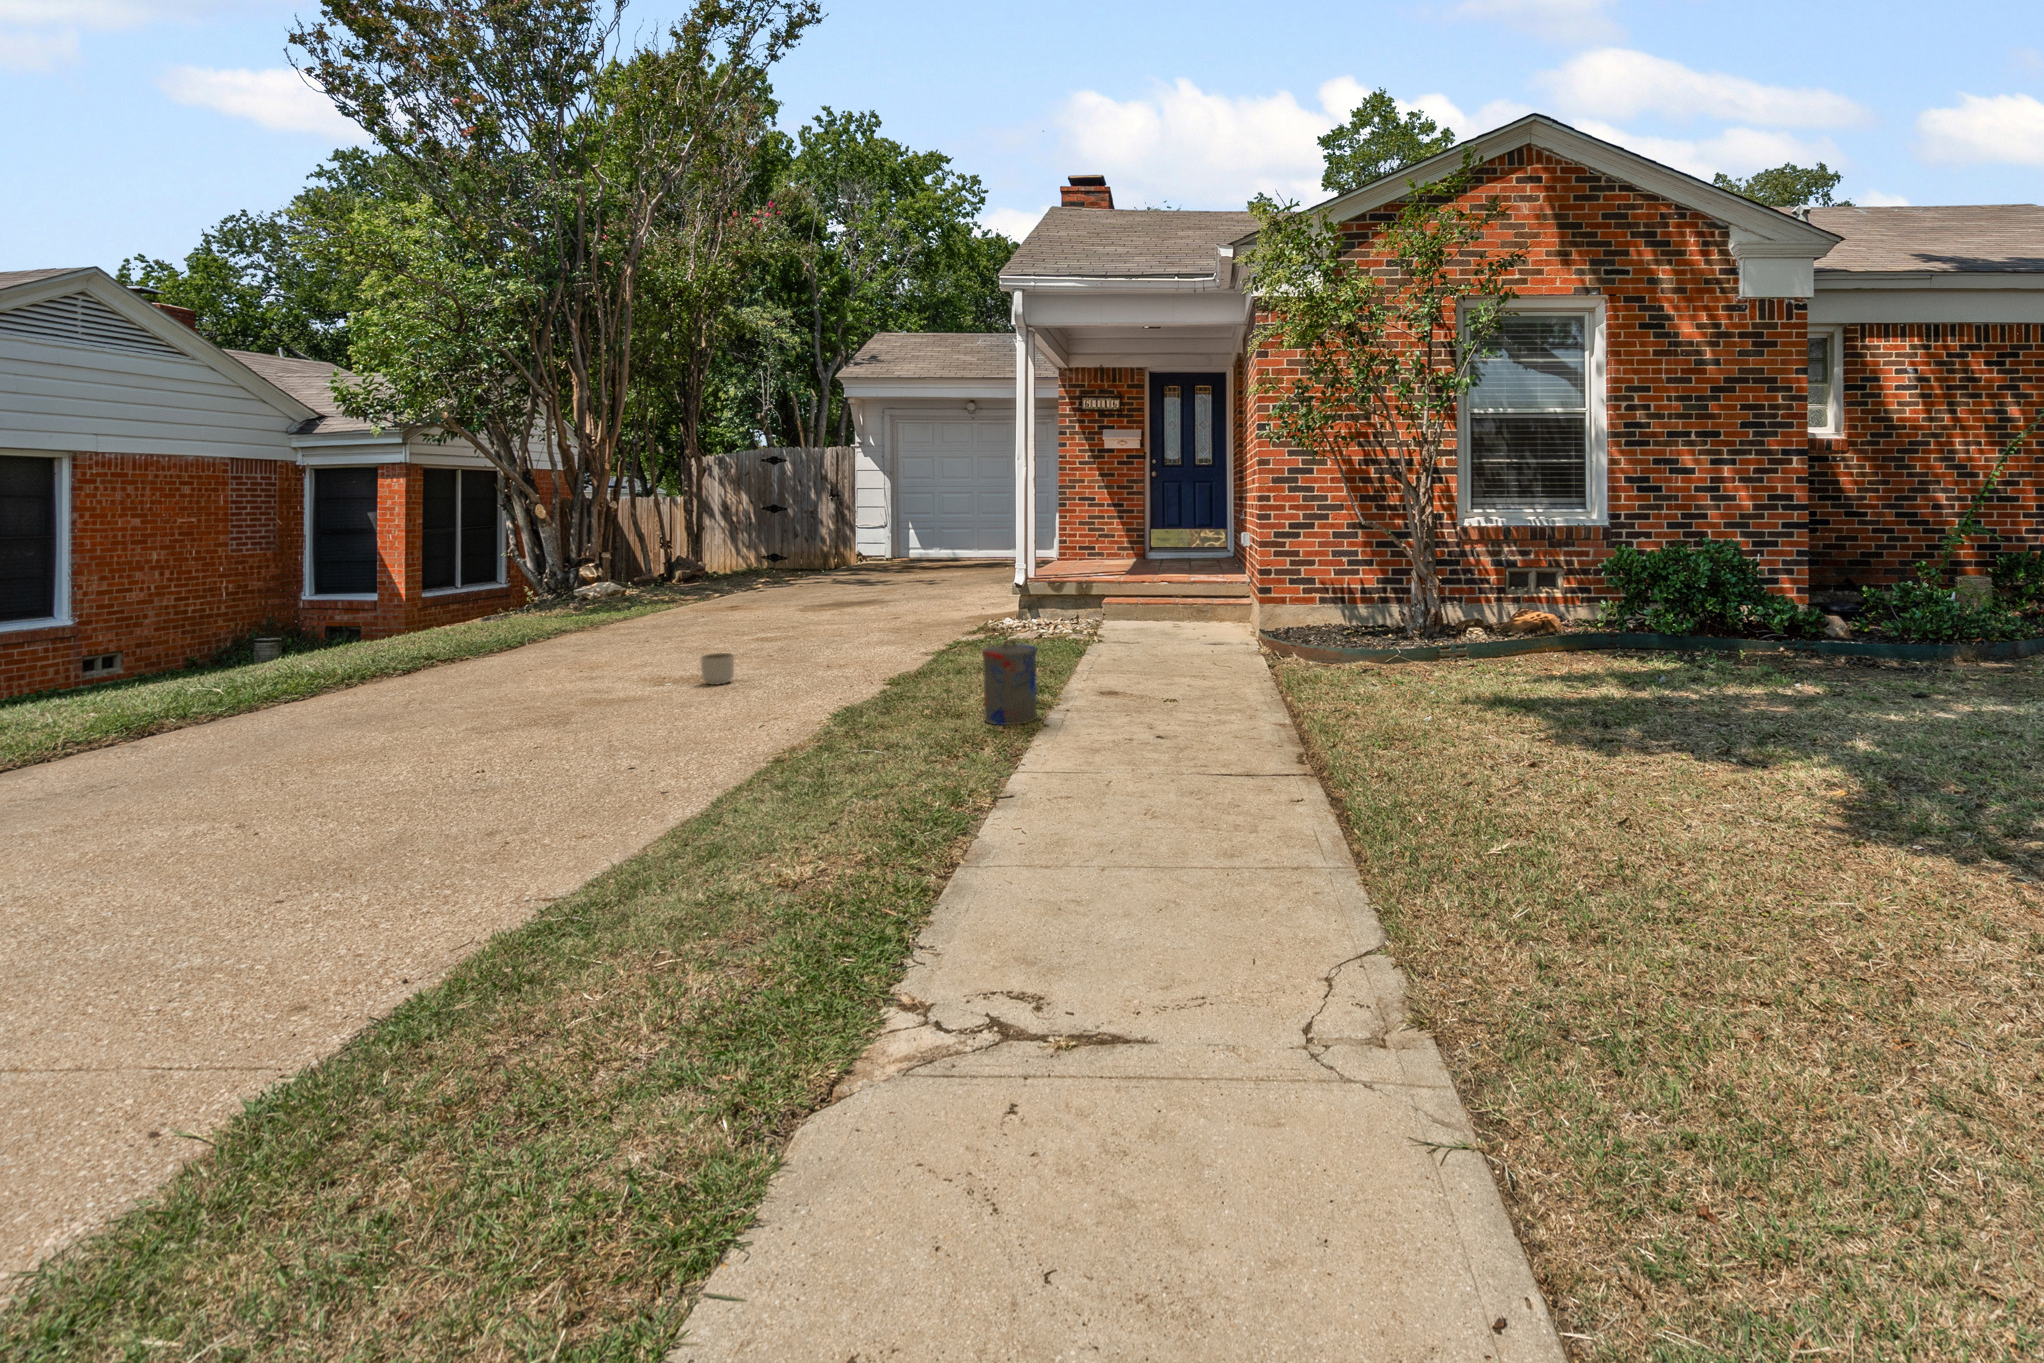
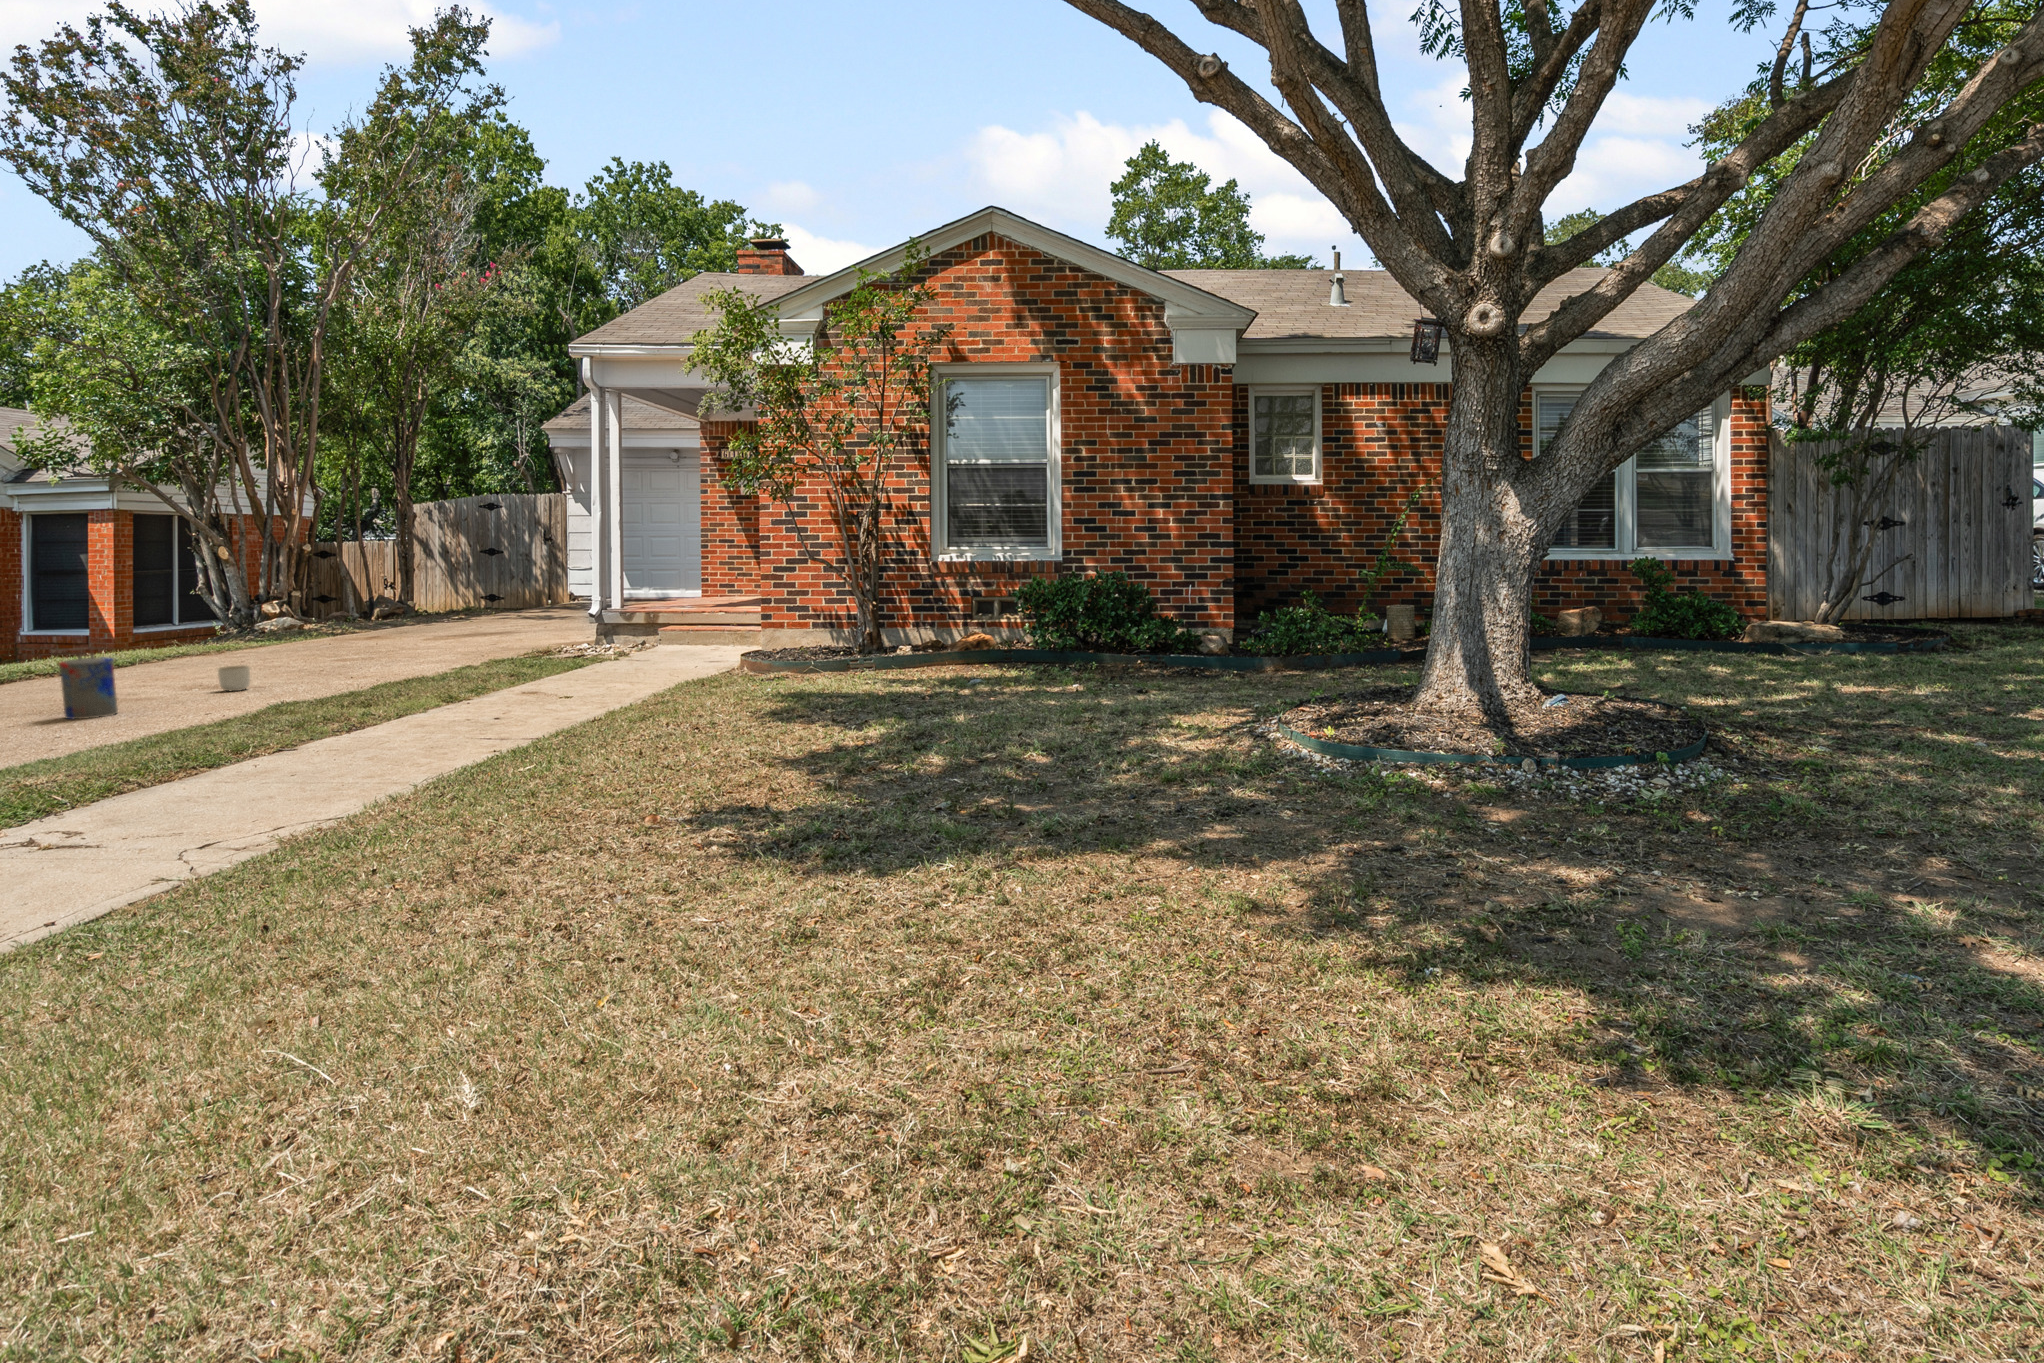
trash can: present [982,640,1037,725] -> present [59,654,118,719]

